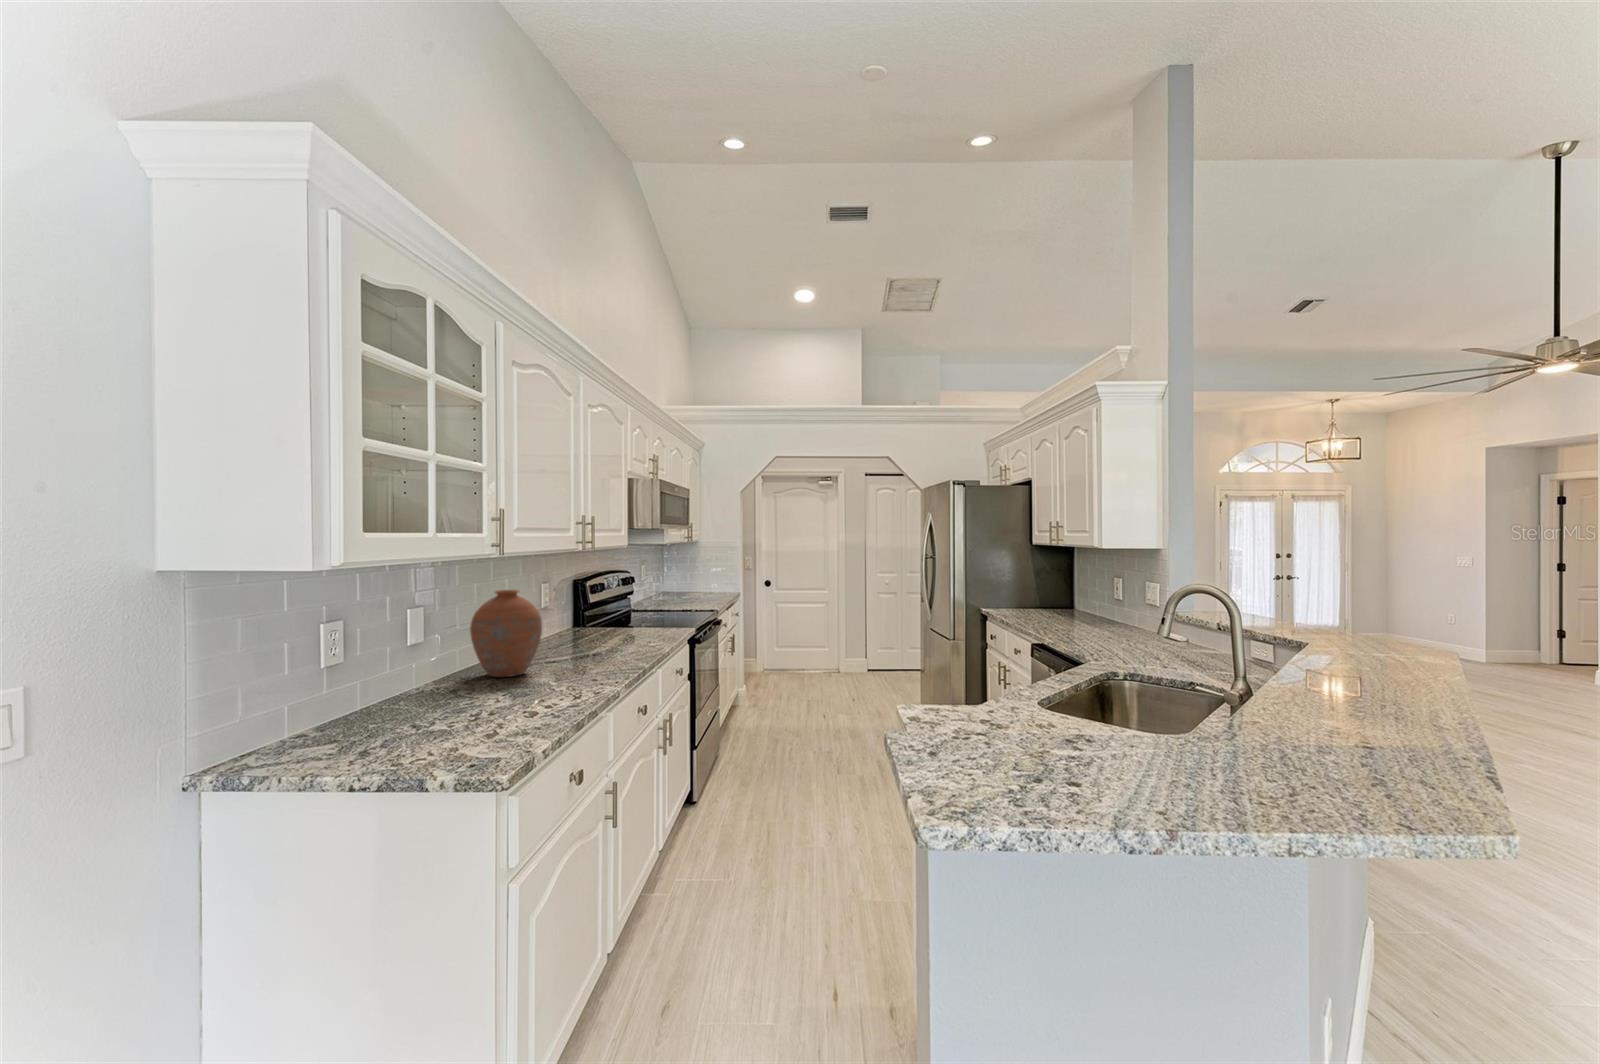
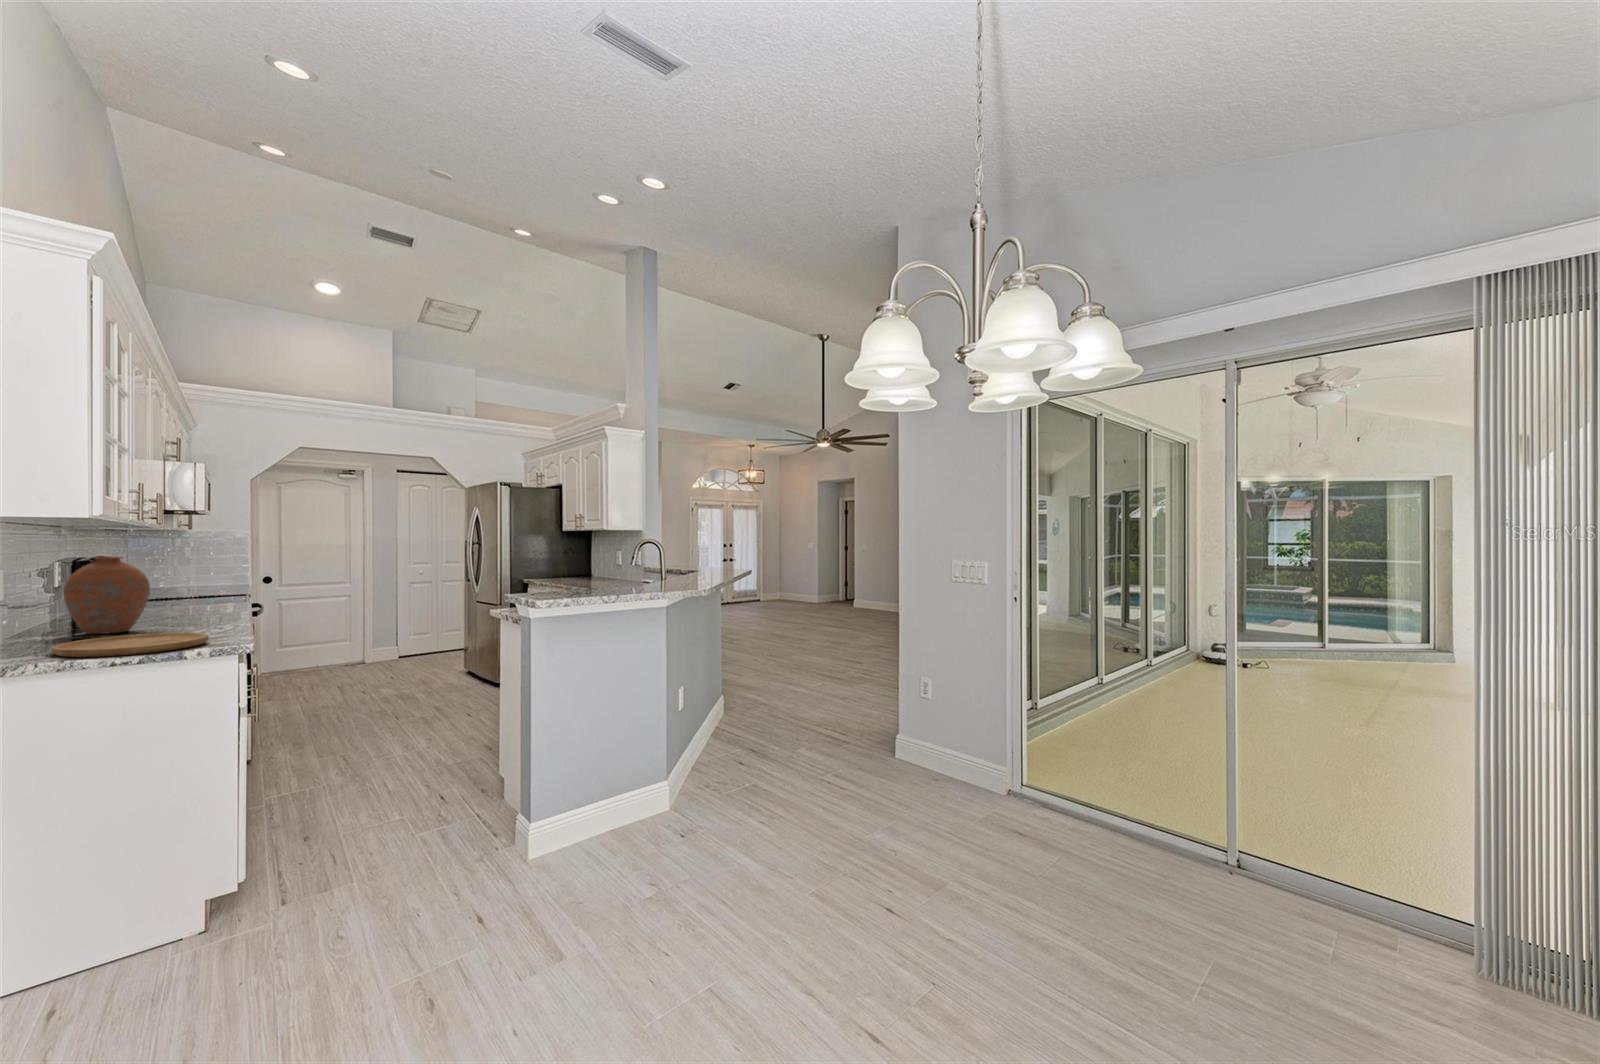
cutting board: none [379,694,534,738] -> present [52,633,209,657]

